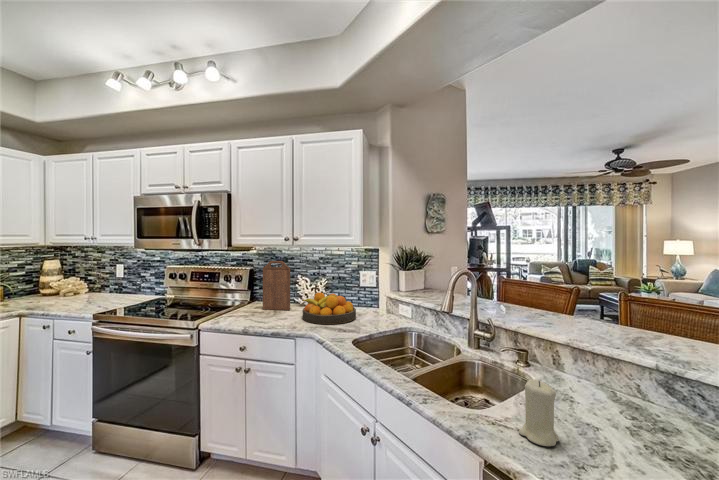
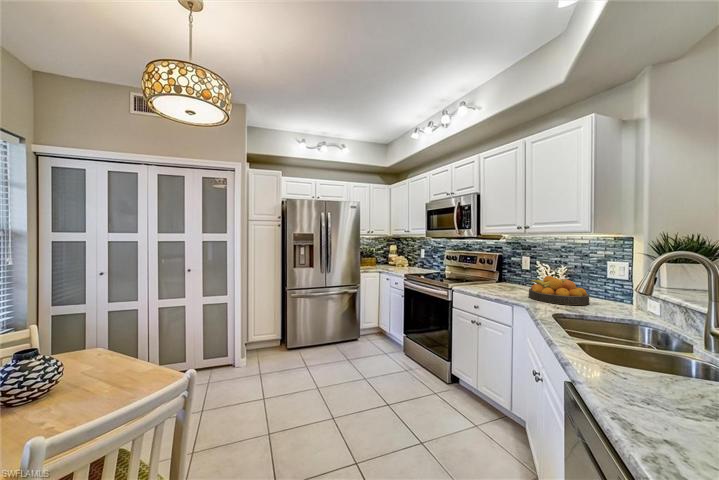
cutting board: present [263,261,290,310] -> none [503,247,527,290]
candle: present [519,379,559,446] -> none [623,339,669,404]

